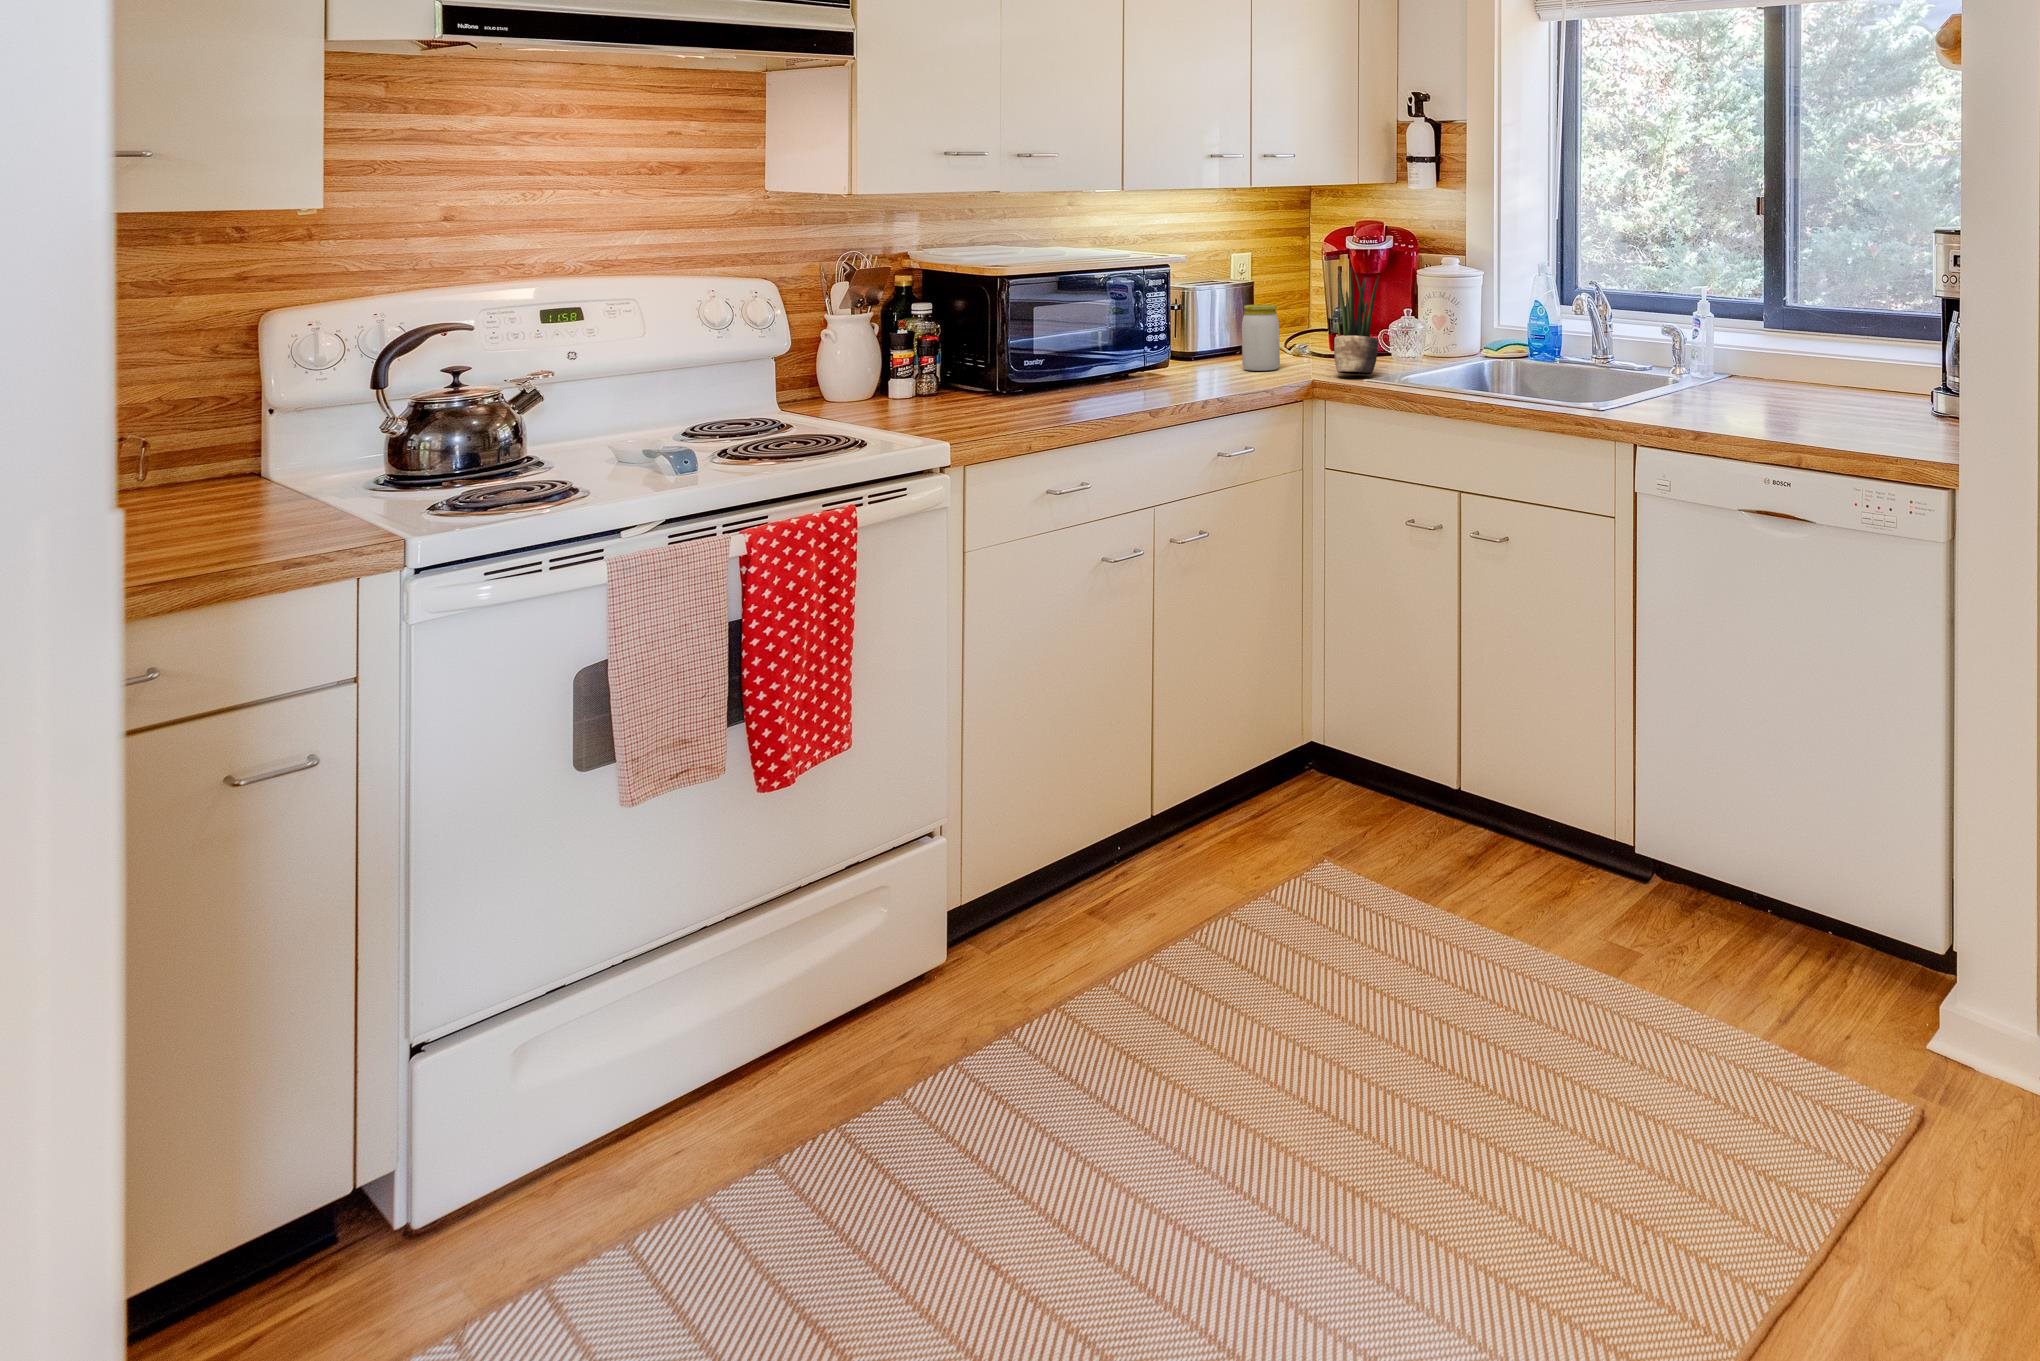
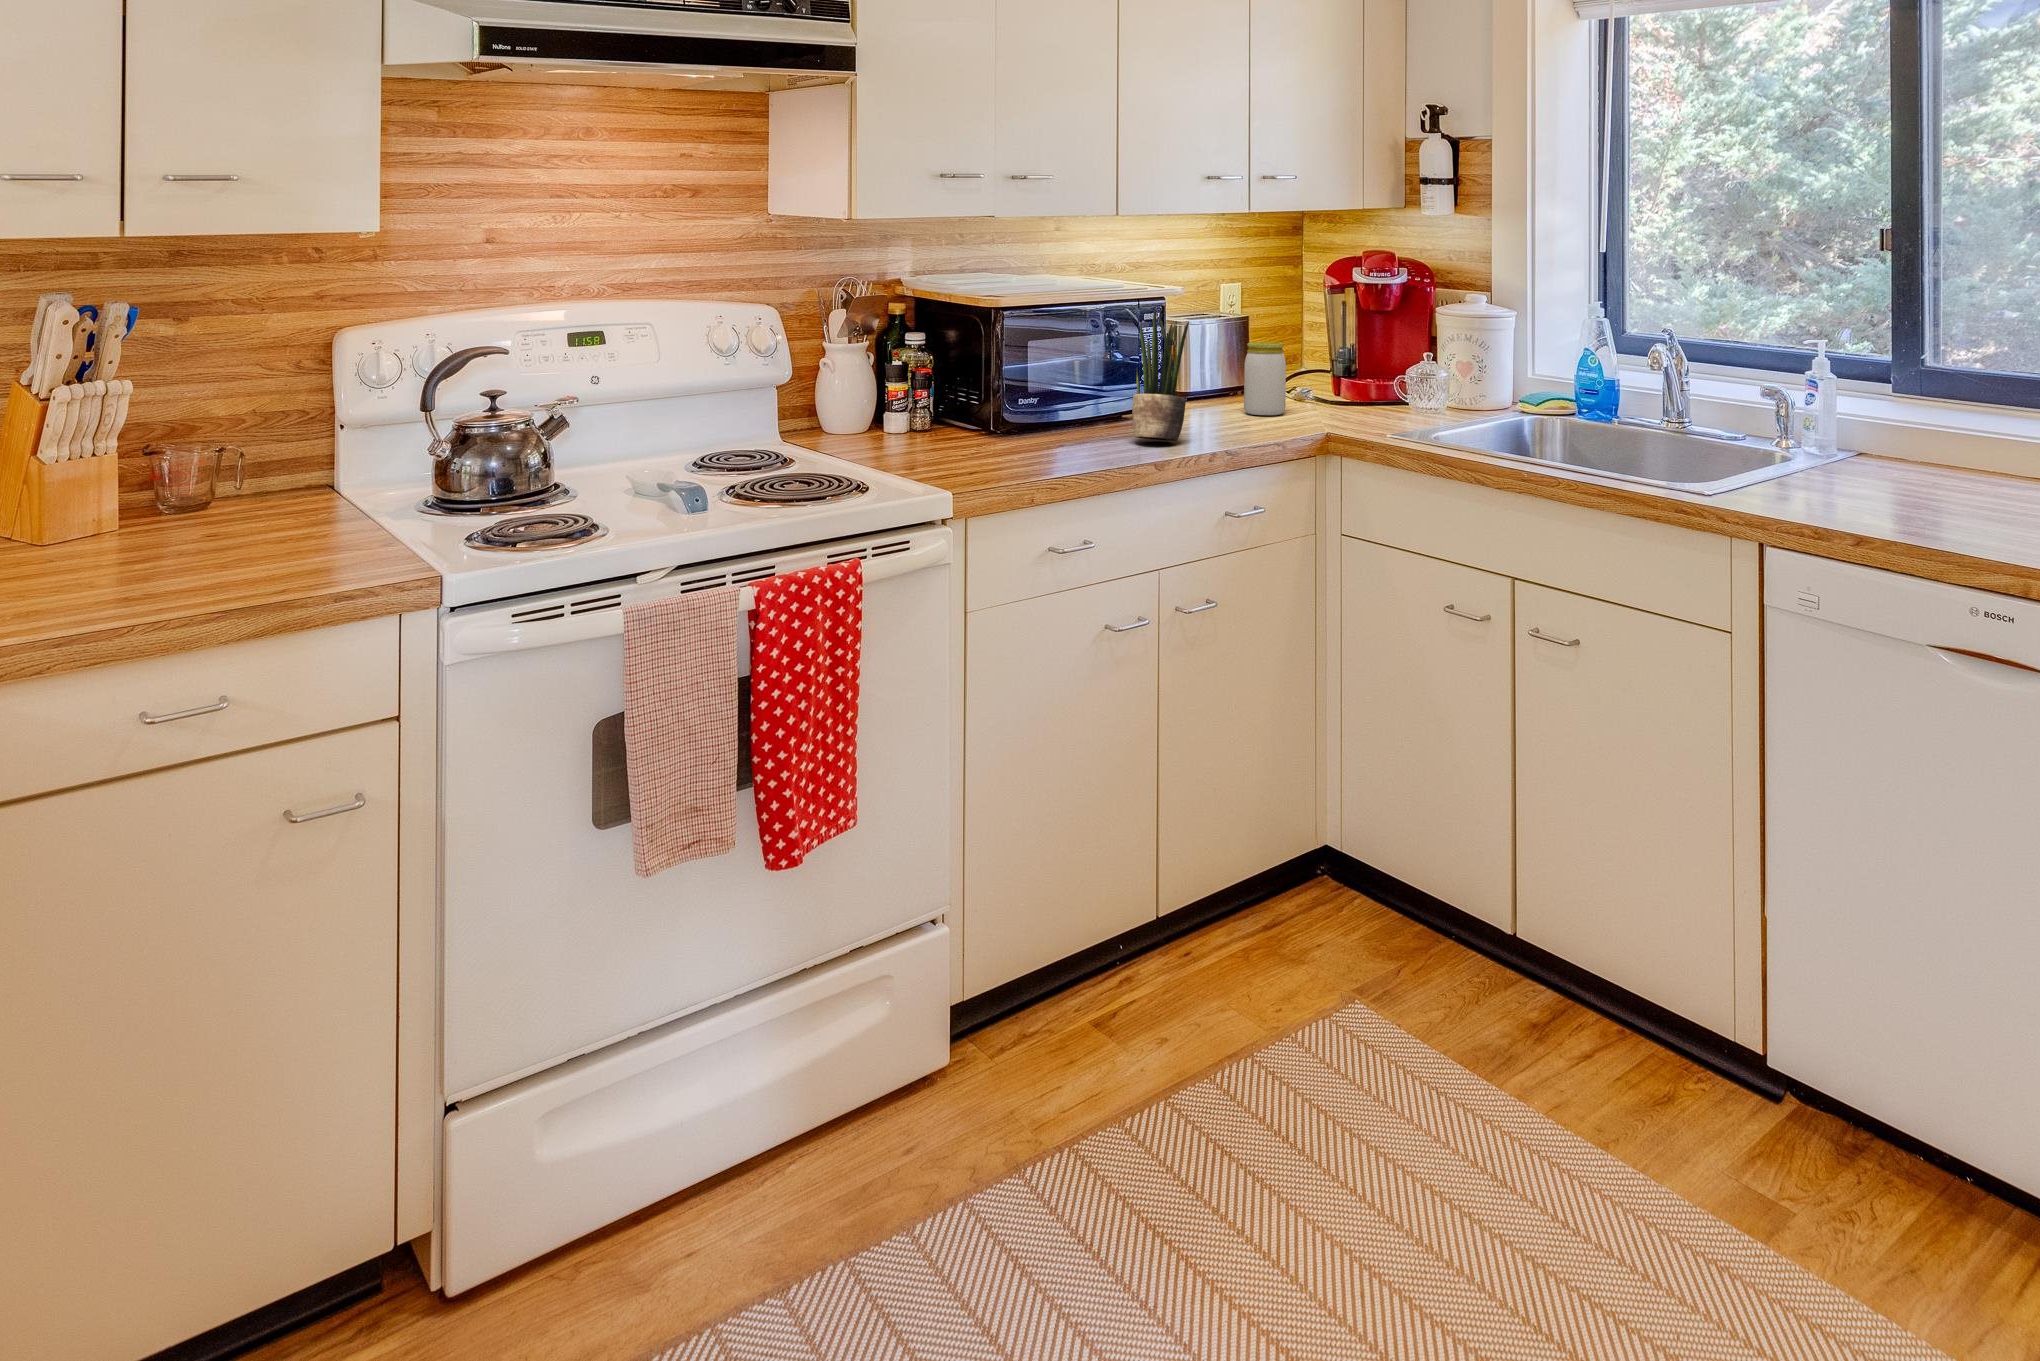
potted plant: present [1334,267,1379,375] -> present [1132,310,1189,441]

